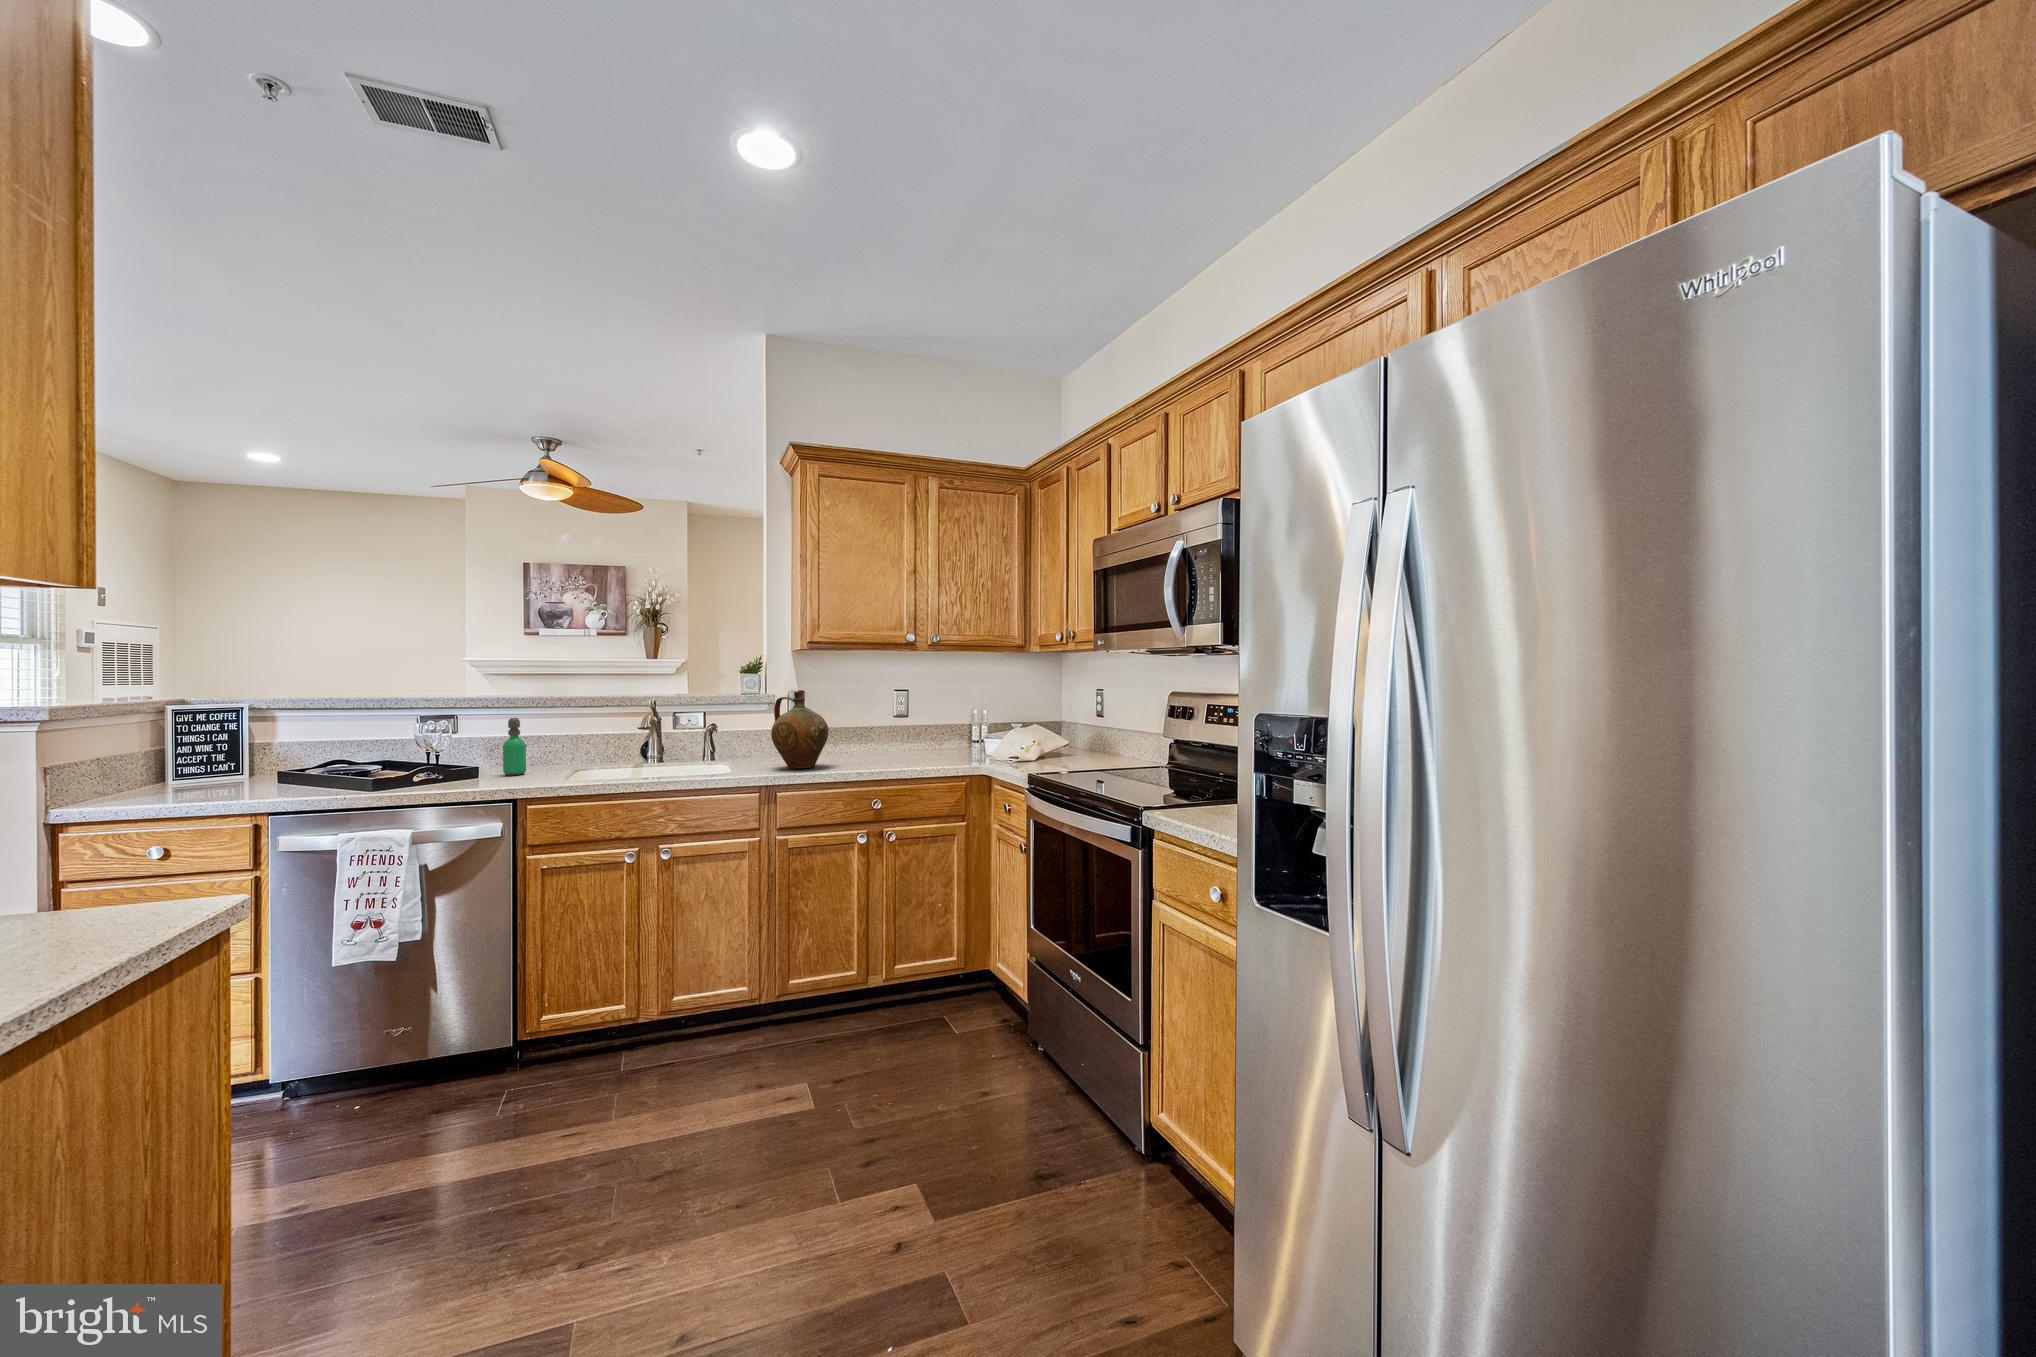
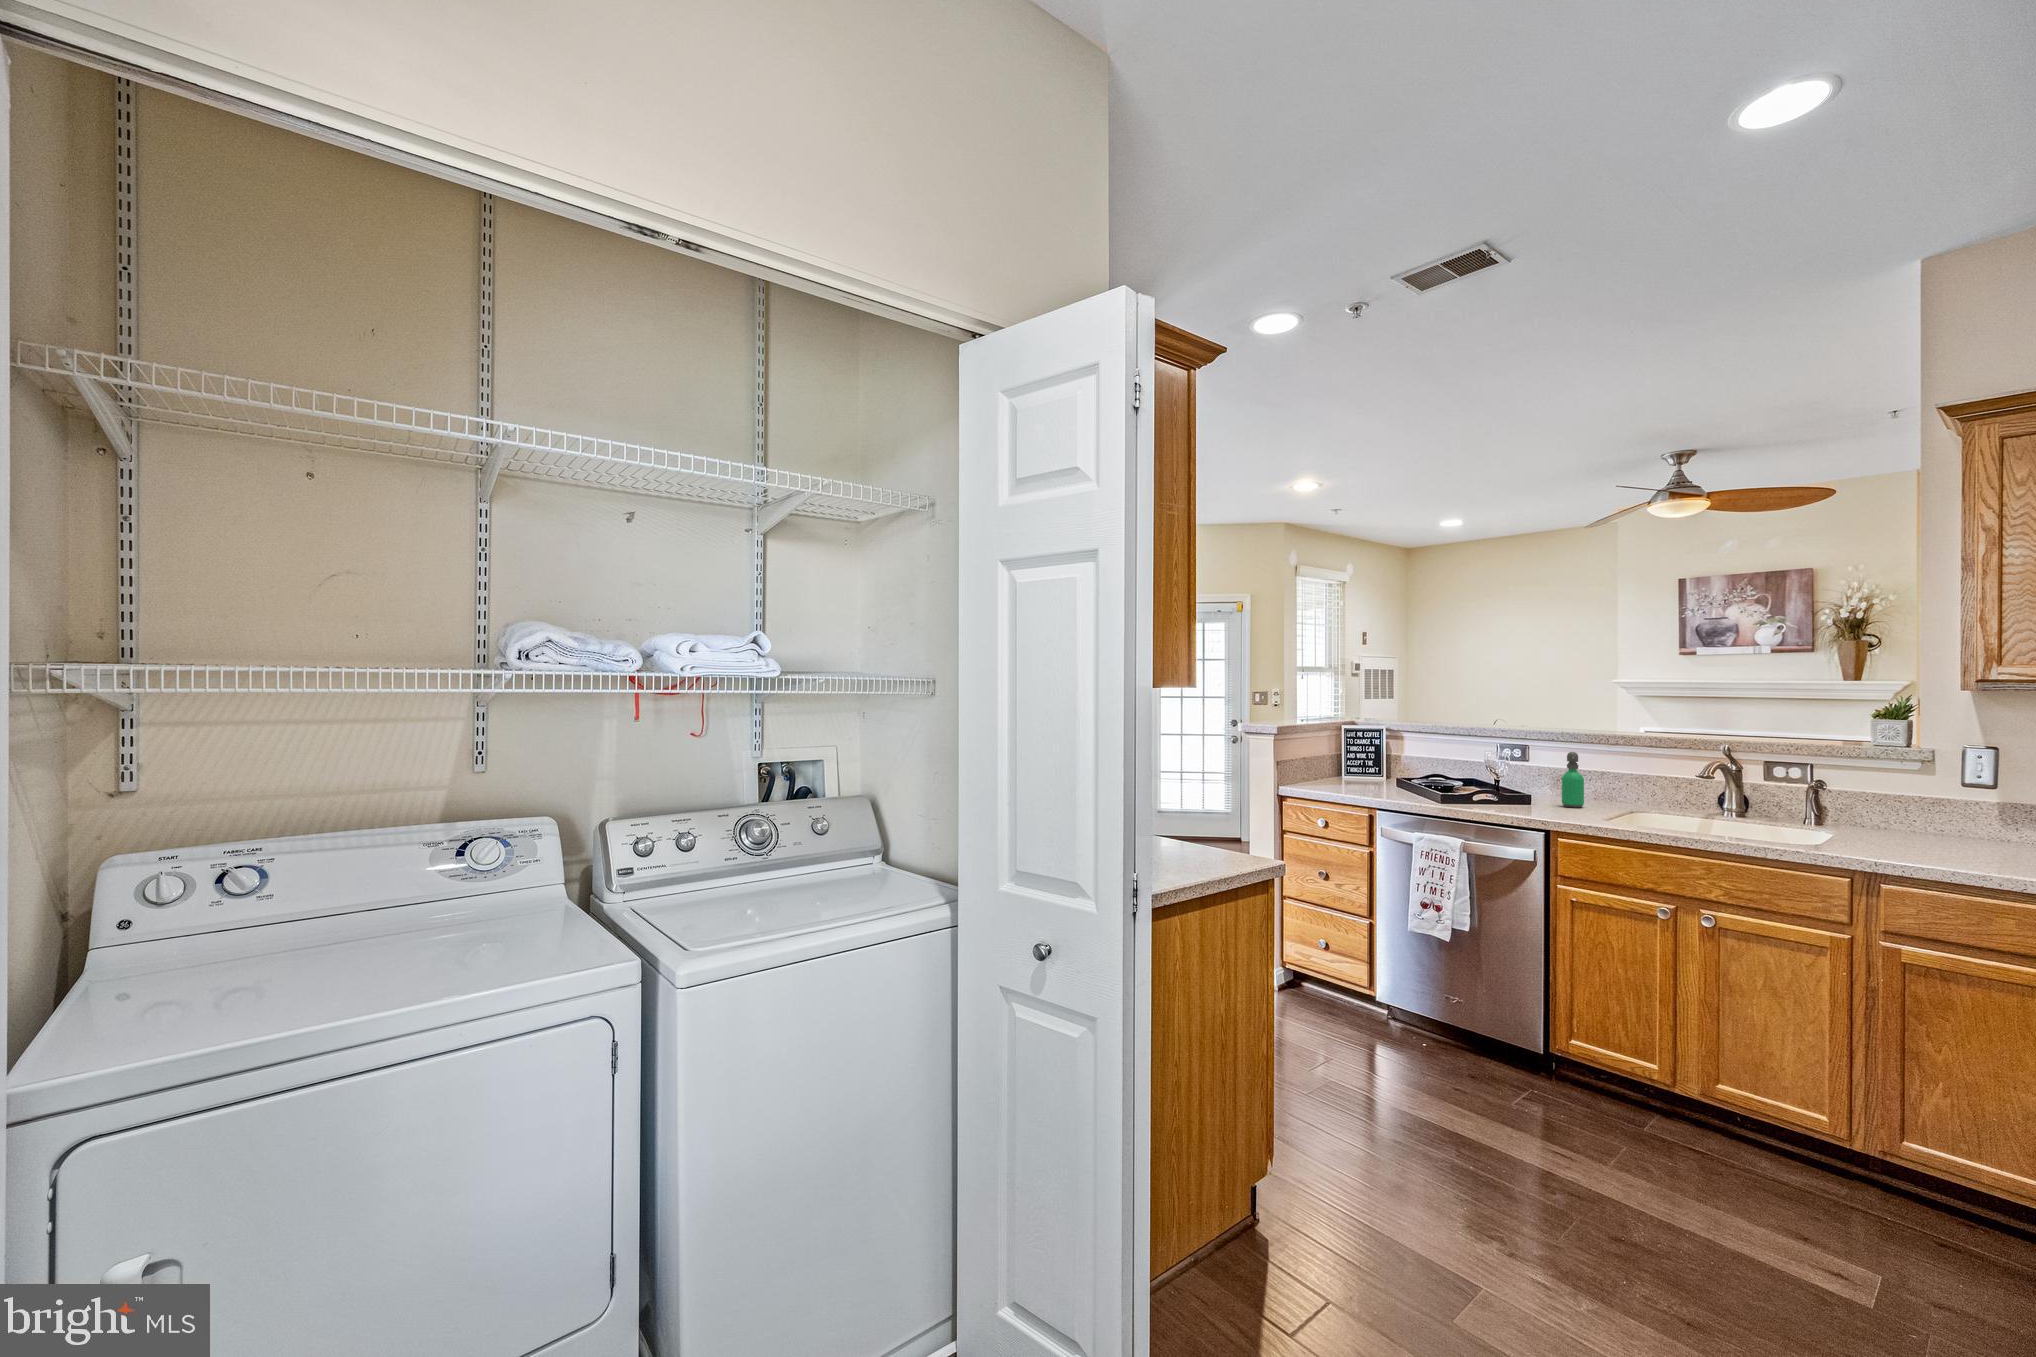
ceramic jug: present [771,691,829,769] -> none [1876,750,1988,857]

